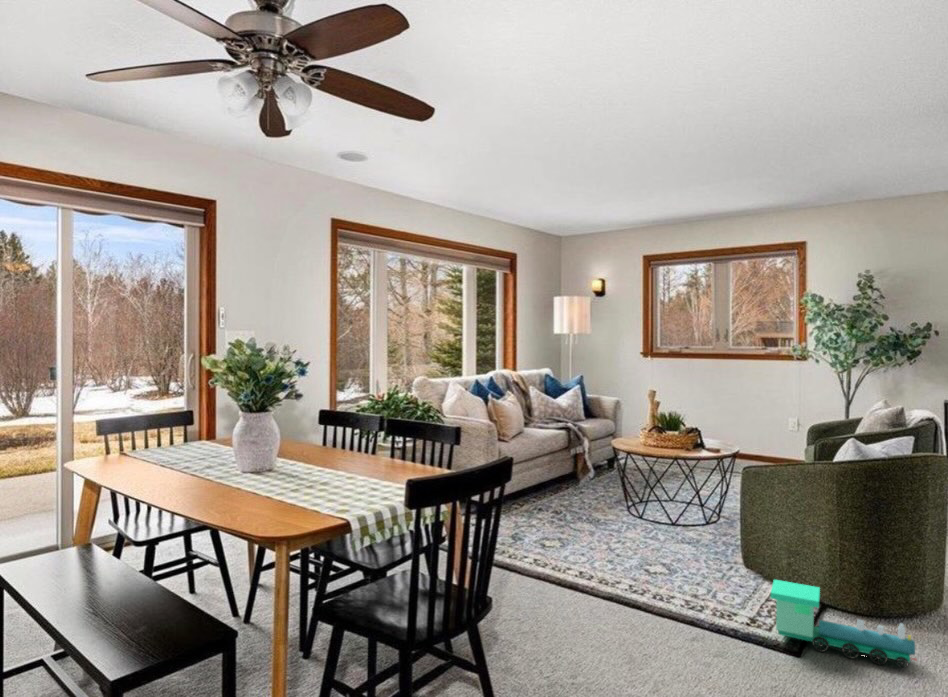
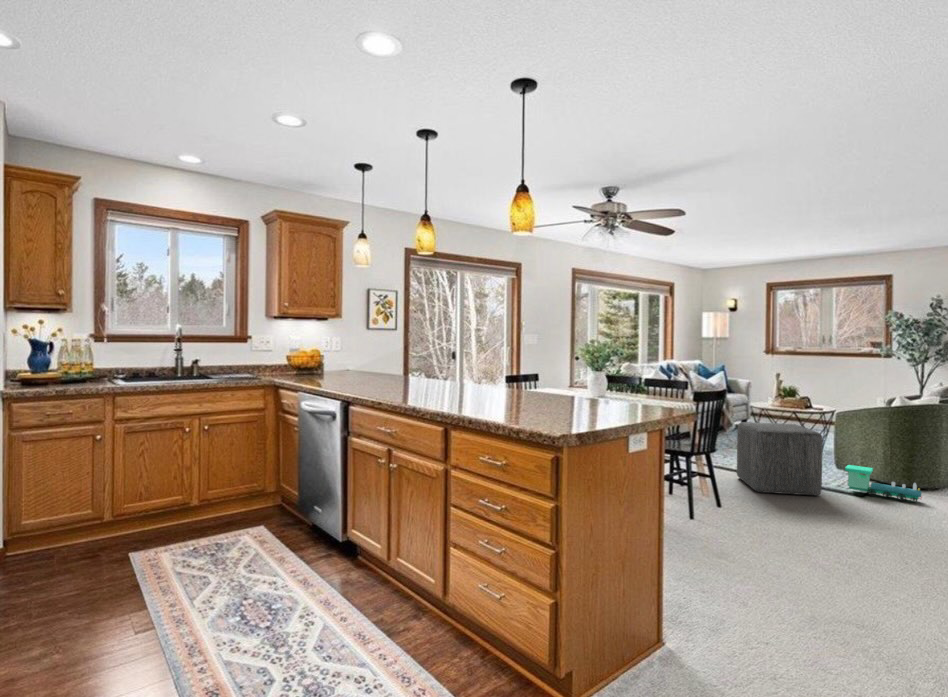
ottoman: none [570,499,730,667] -> present [737,422,823,495]

